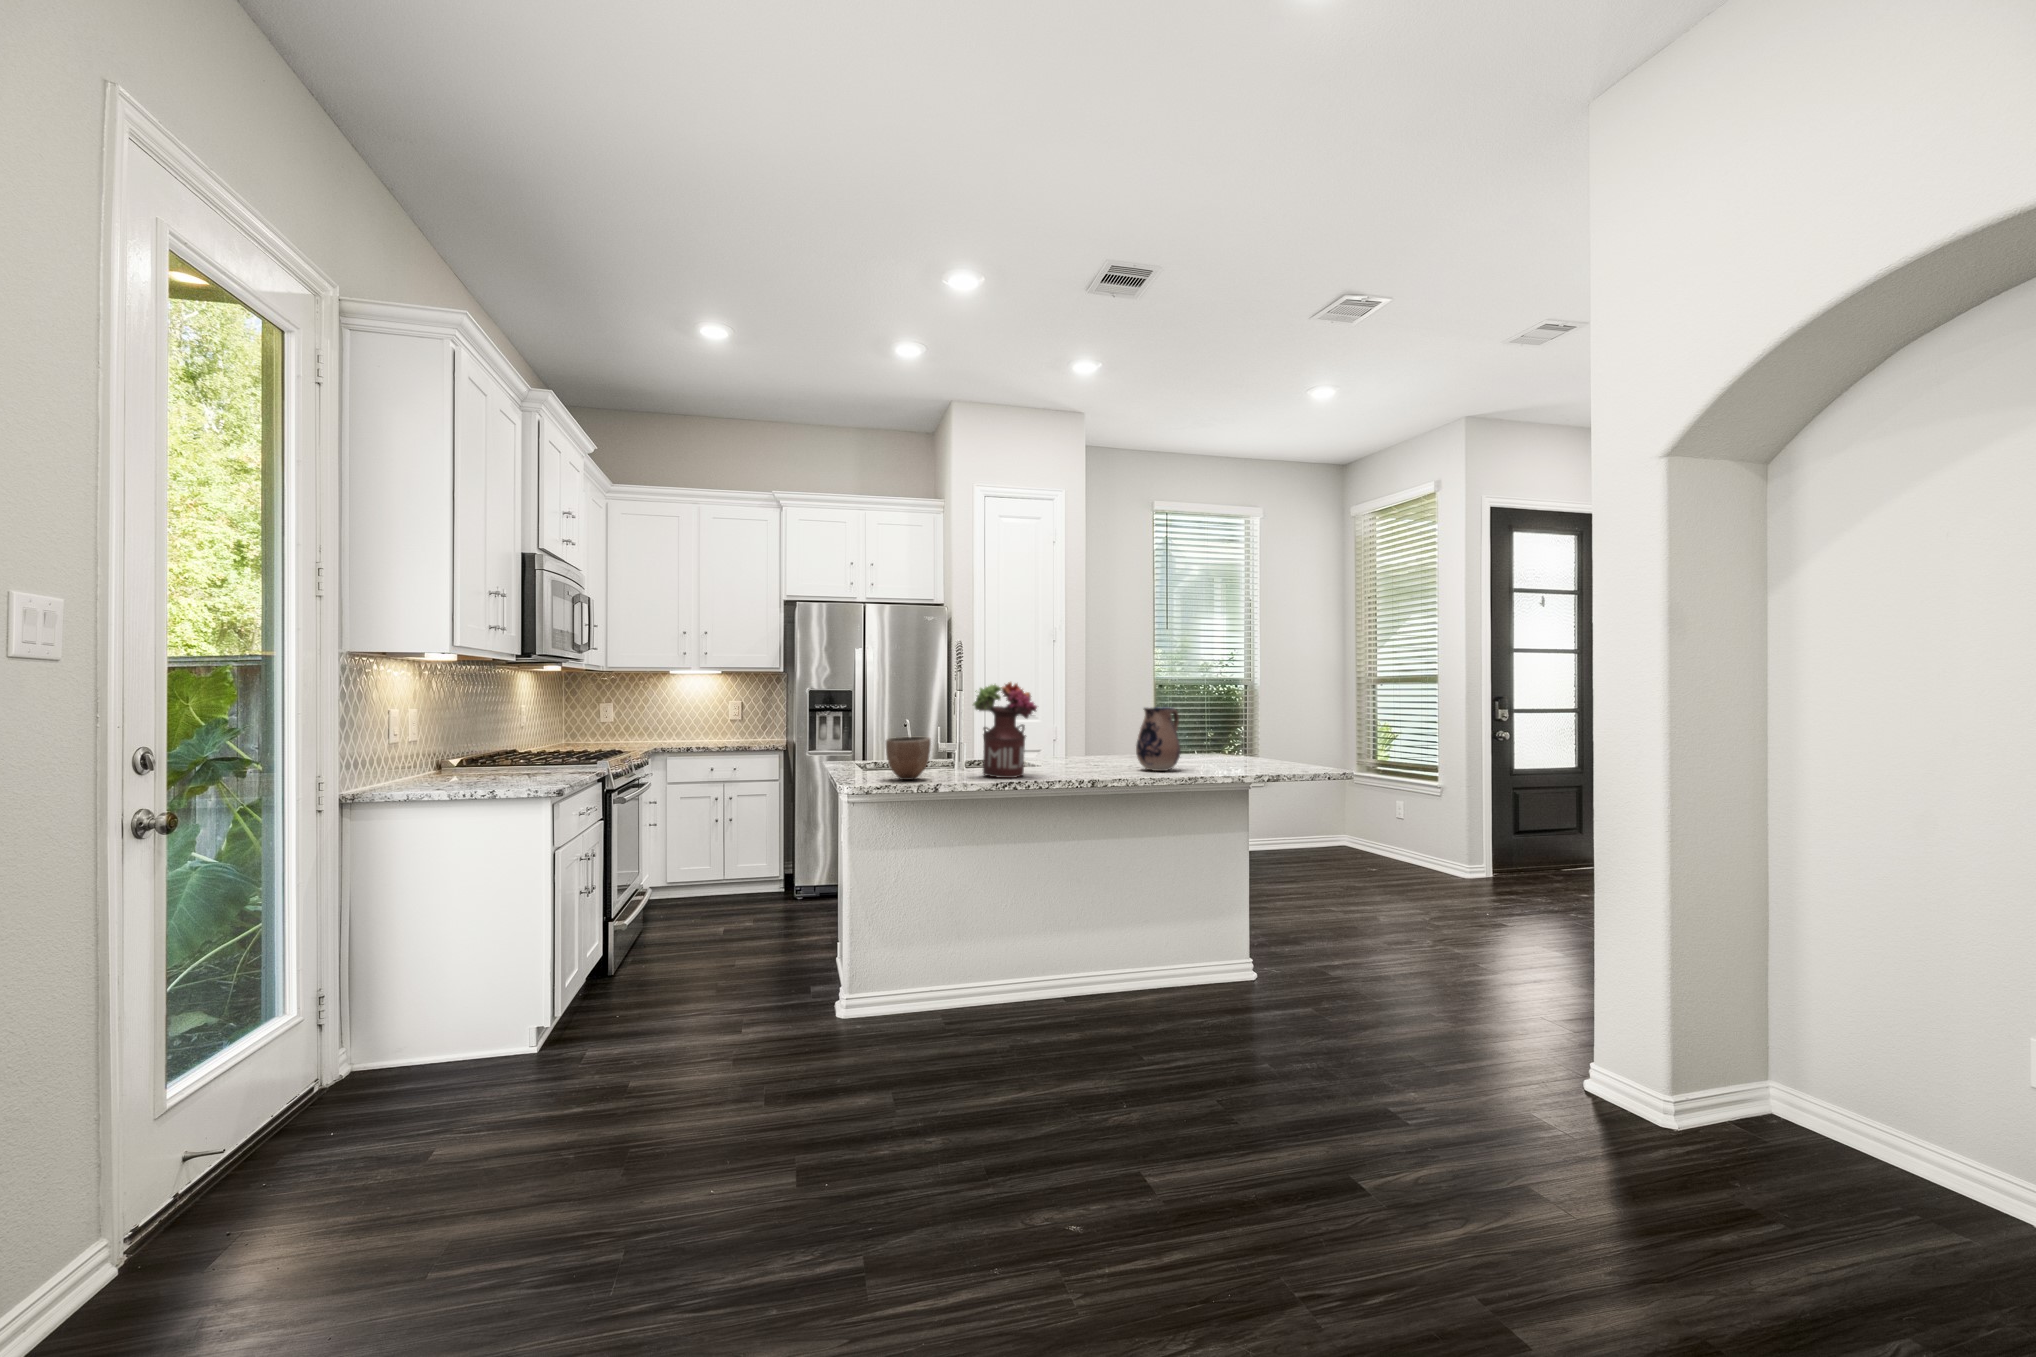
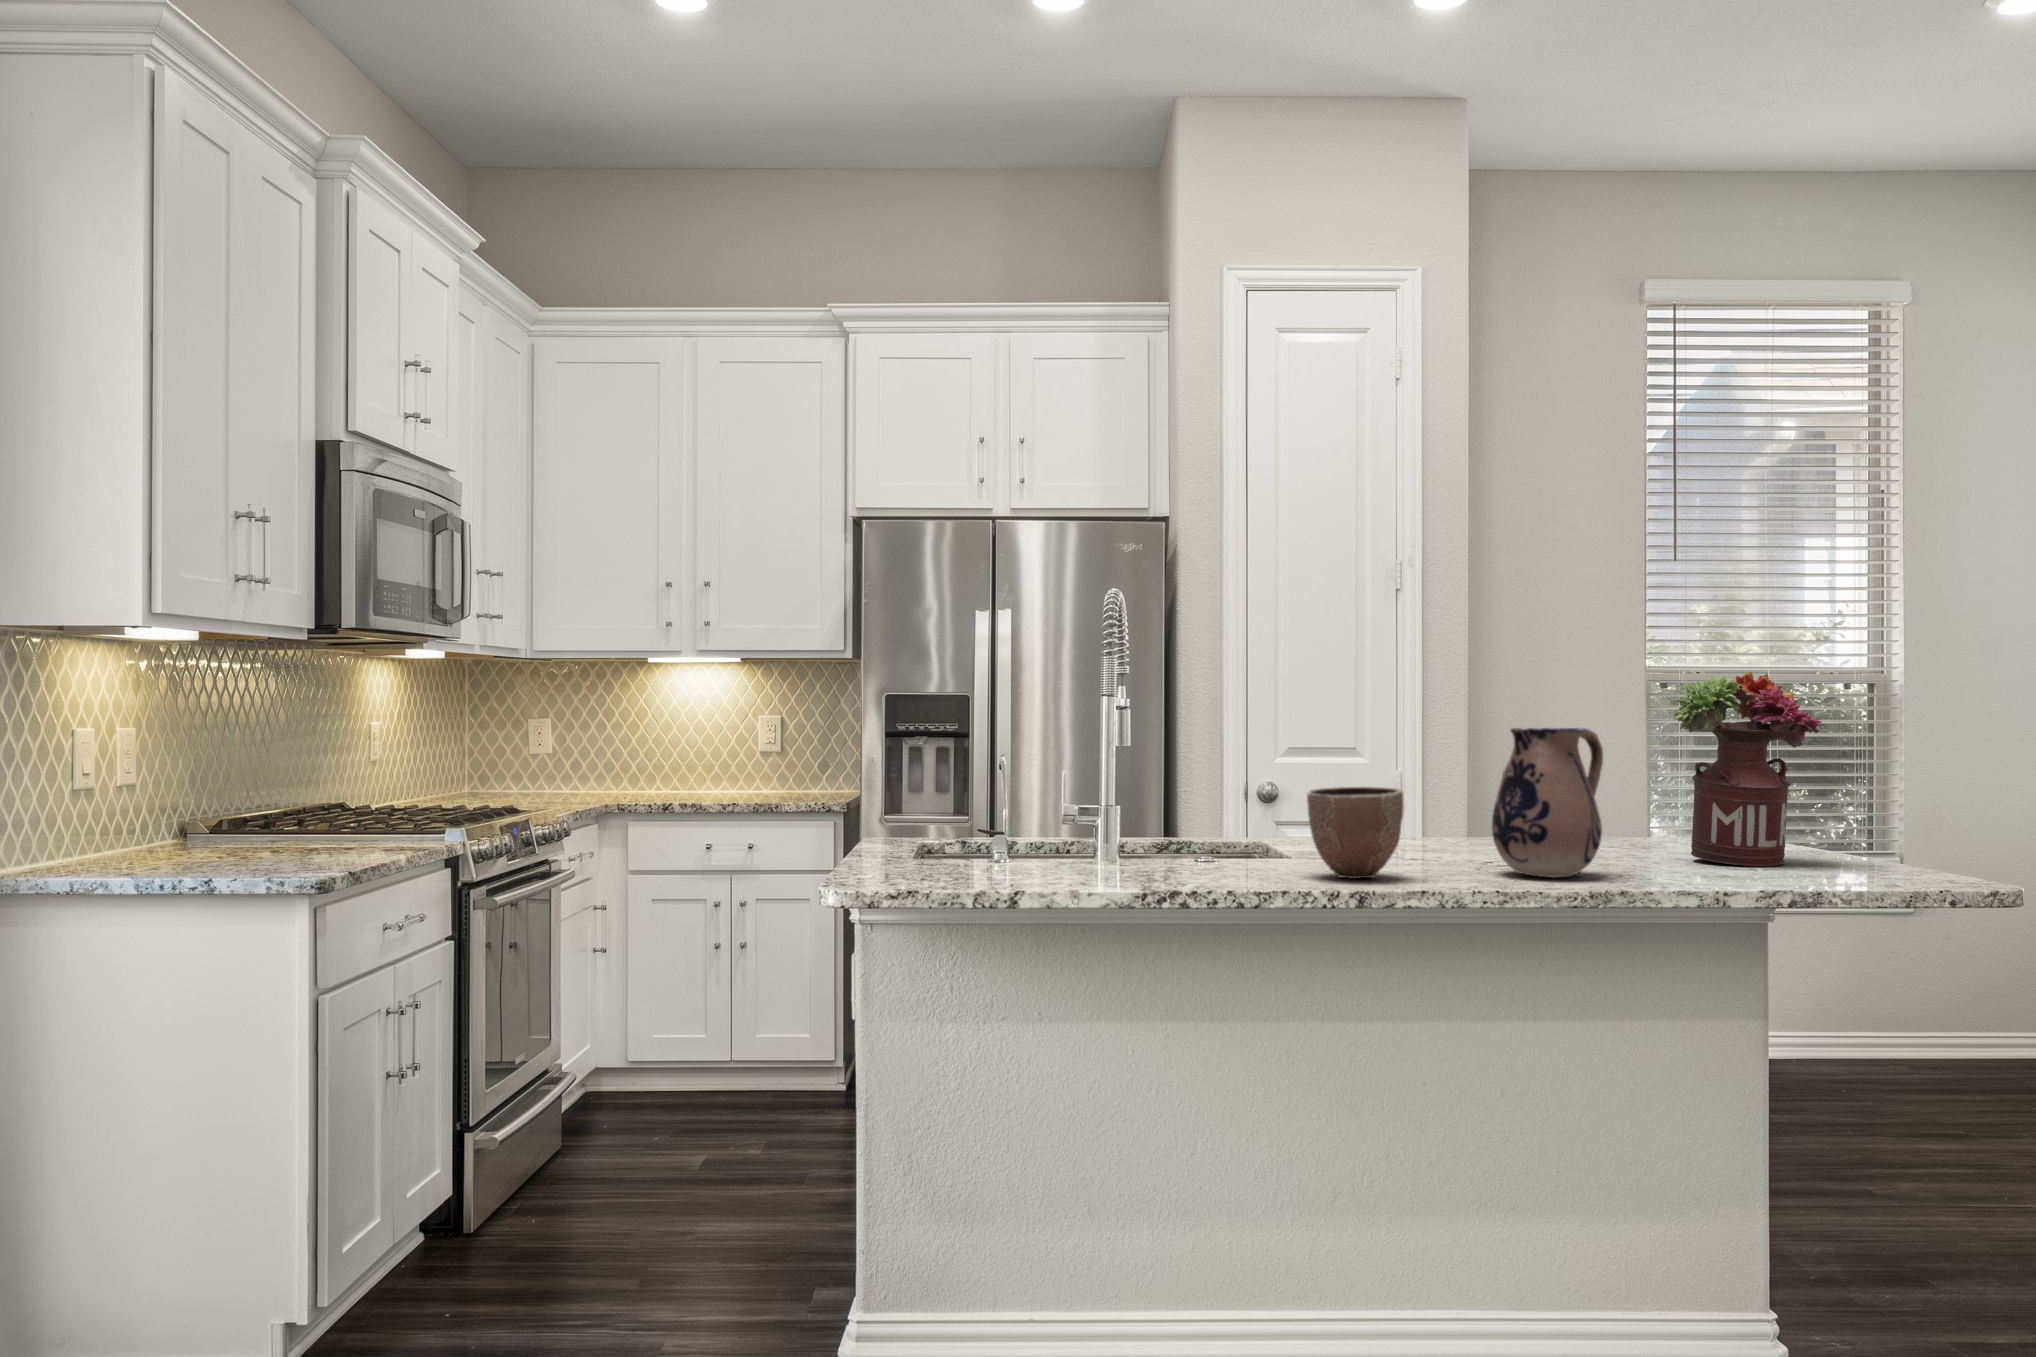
flower arrangement: present [973,682,1037,778] -> present [1673,672,1822,866]
decorative bowl: present [886,737,931,780] -> present [1307,787,1404,879]

